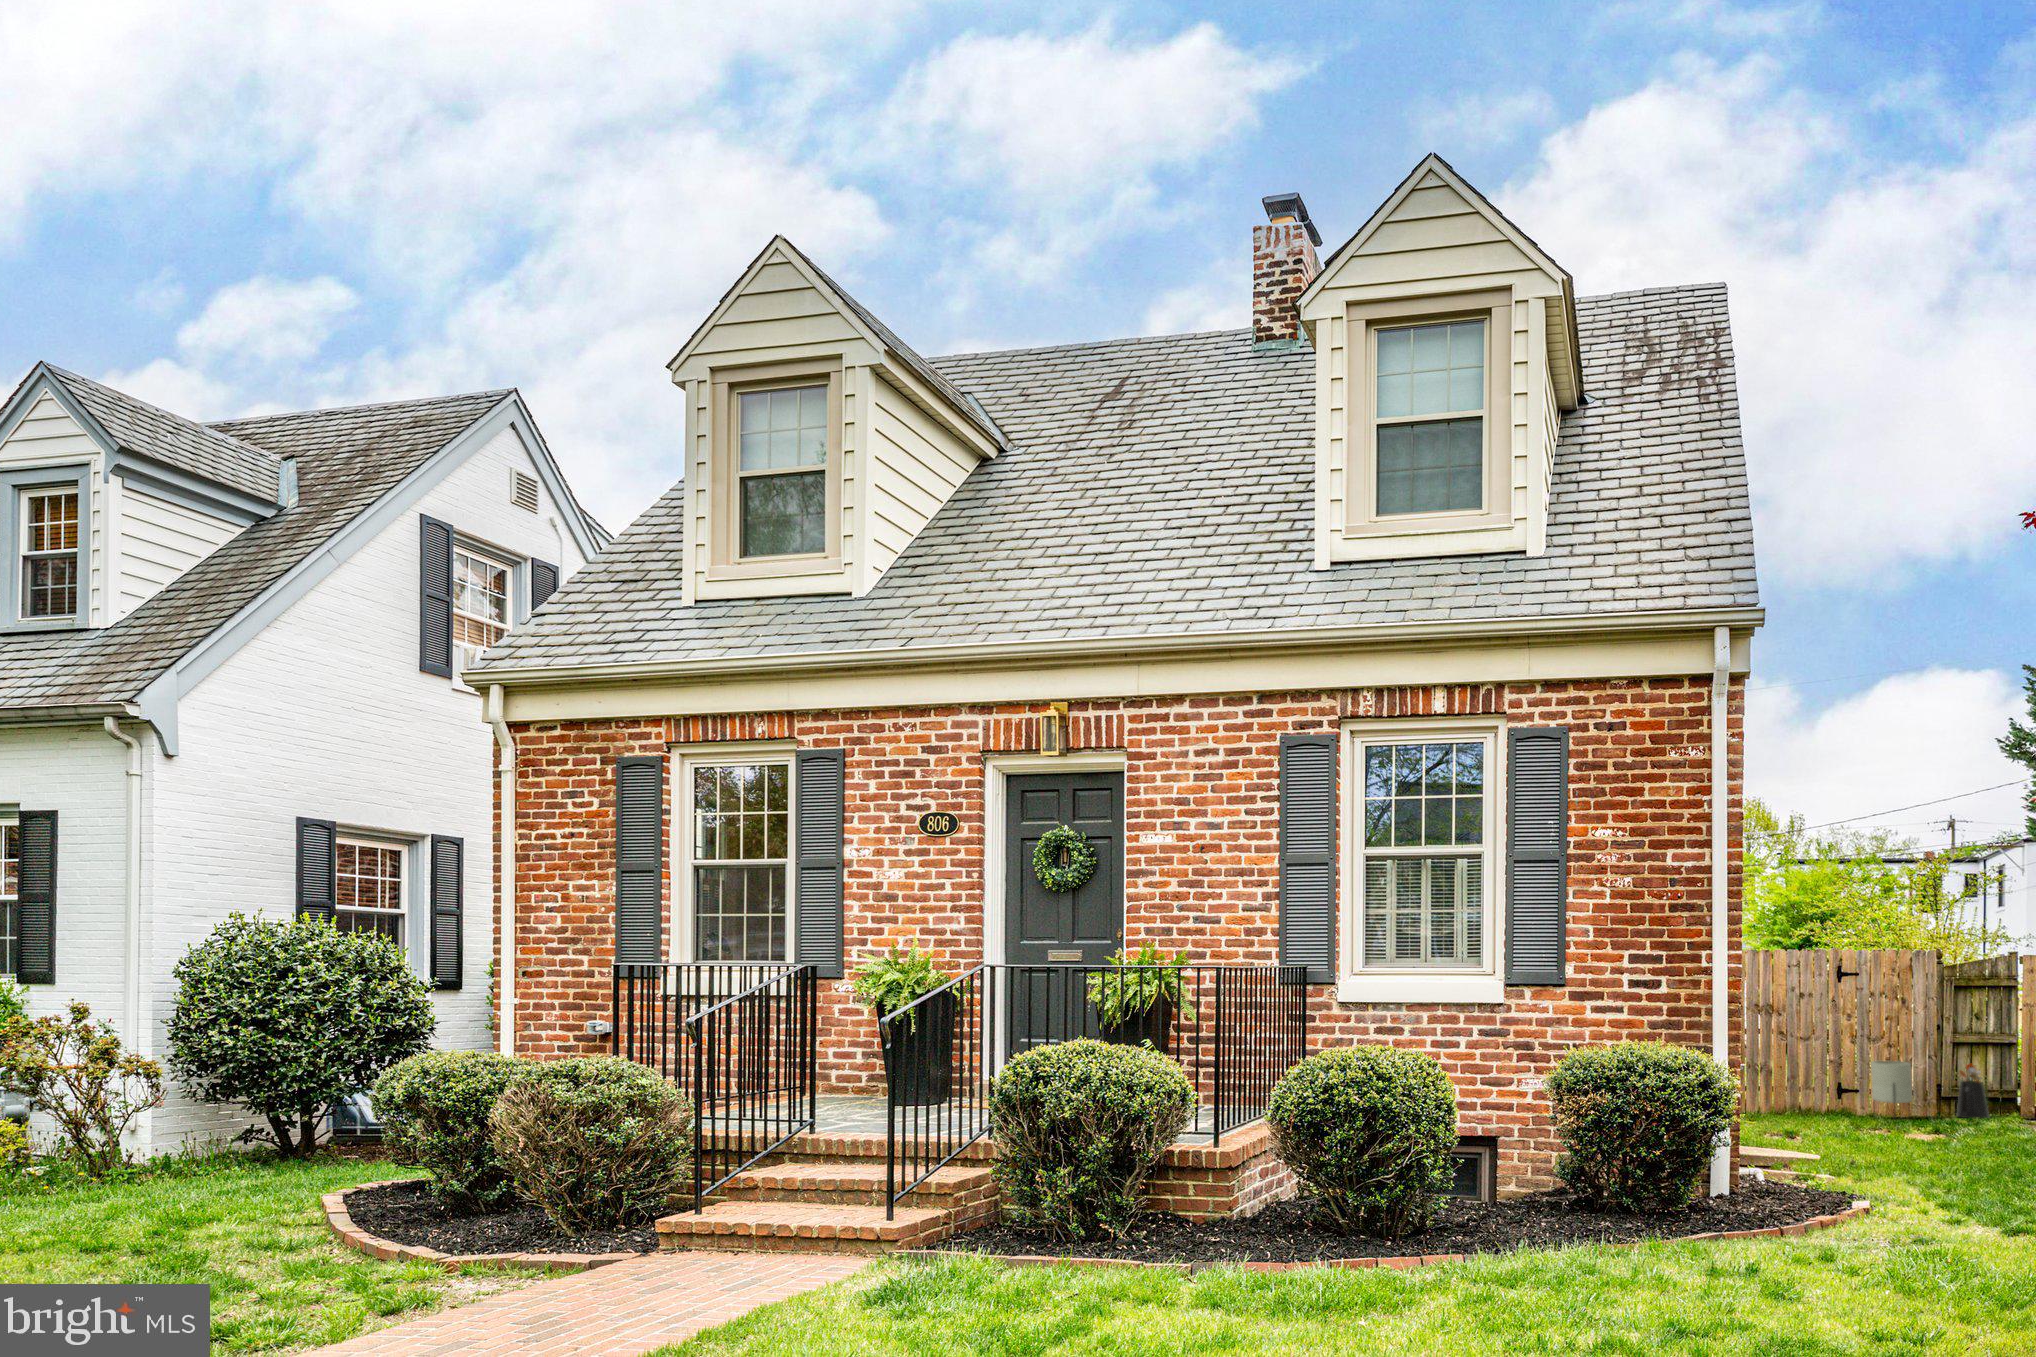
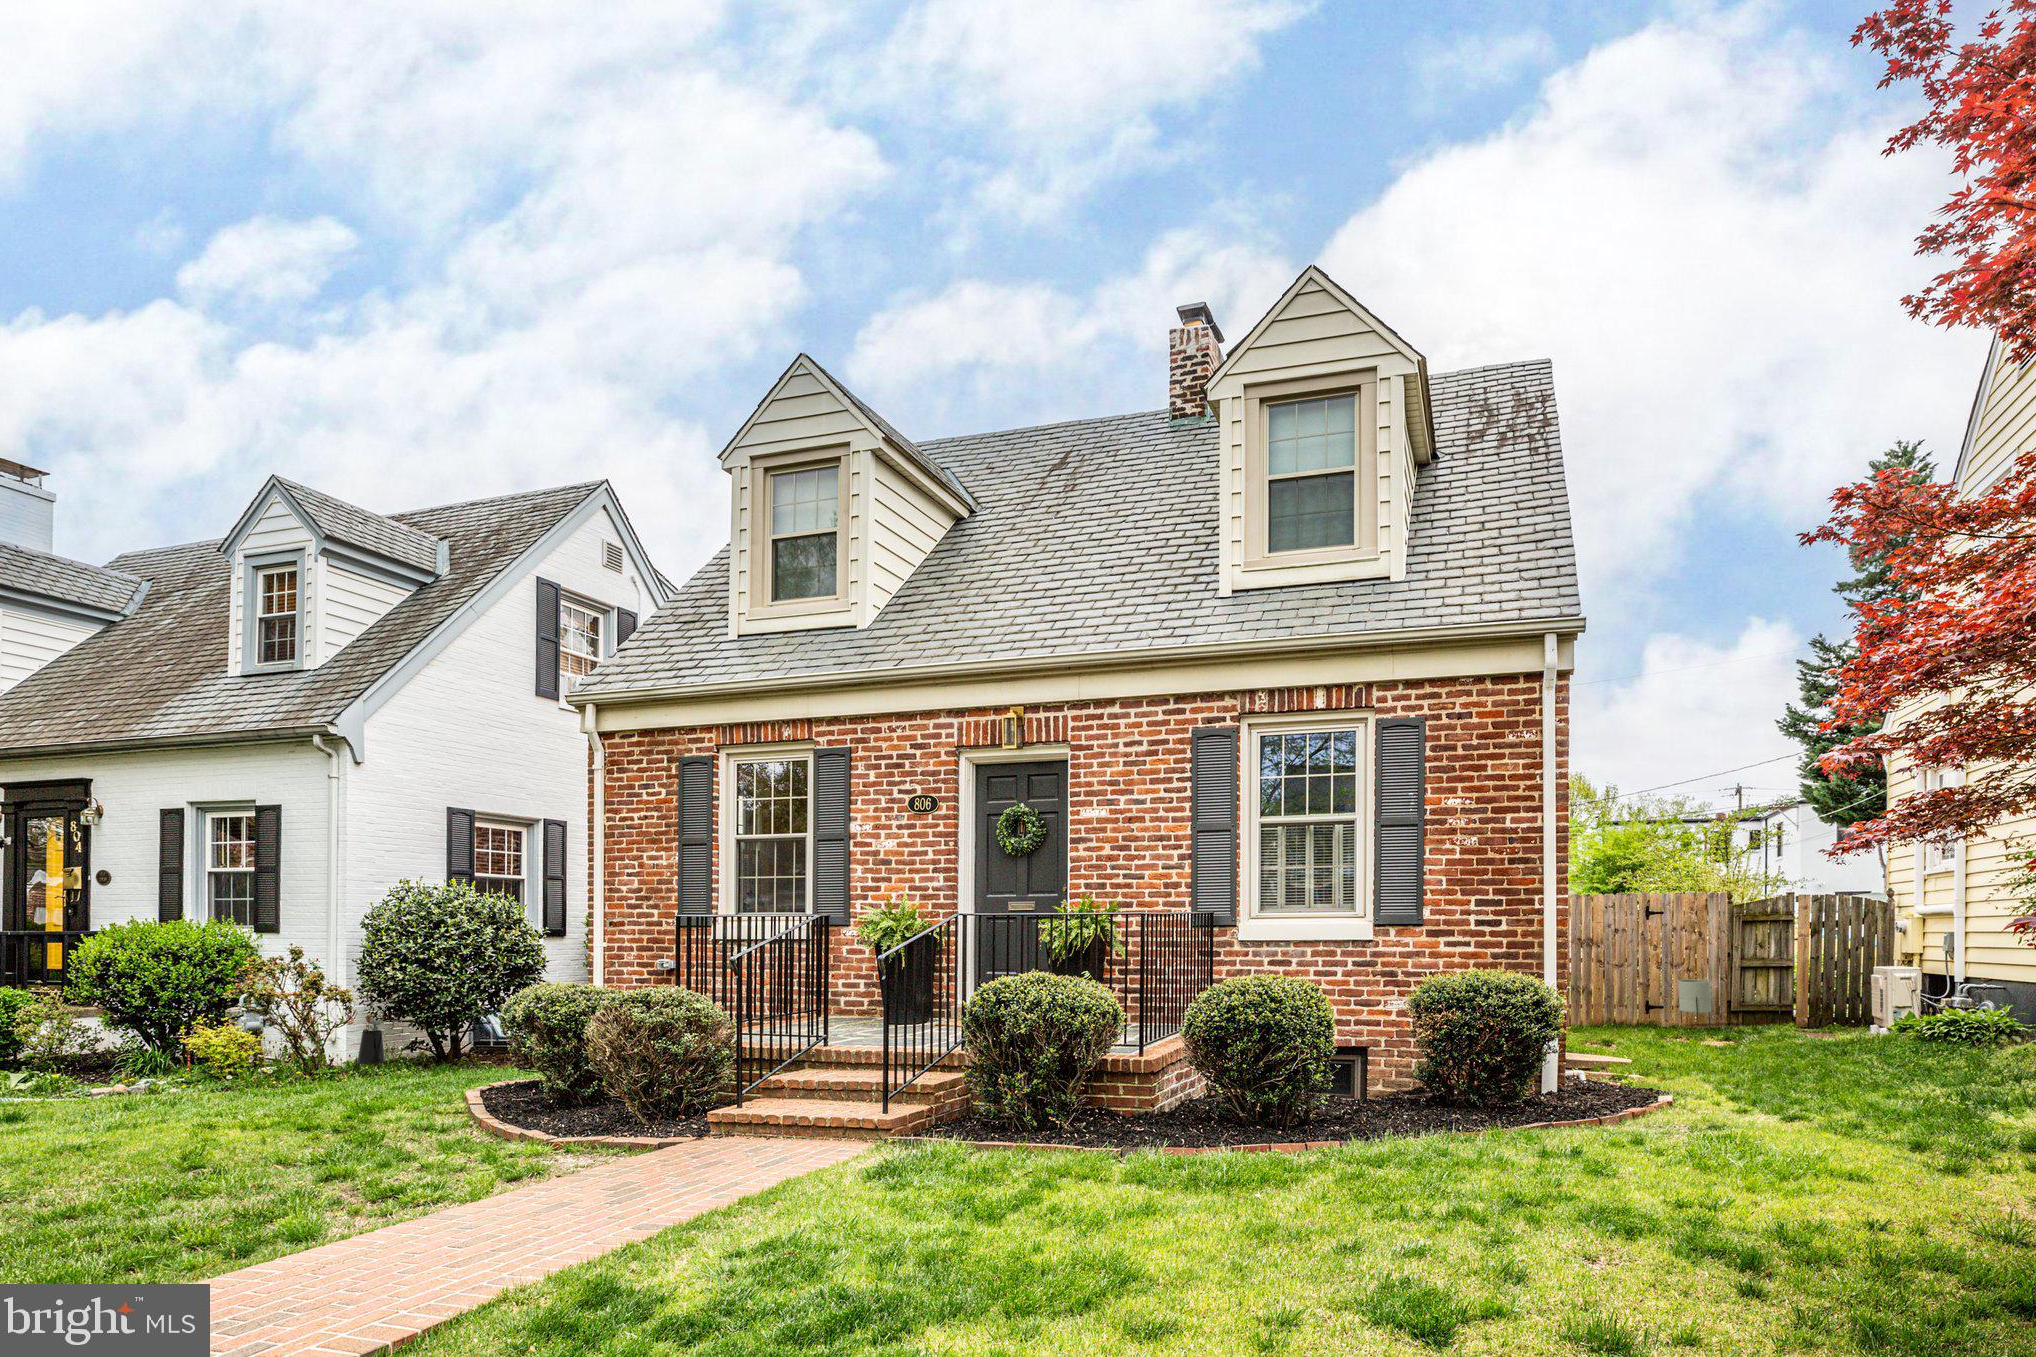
watering can: present [1957,1063,1989,1118] -> present [356,1016,386,1064]

